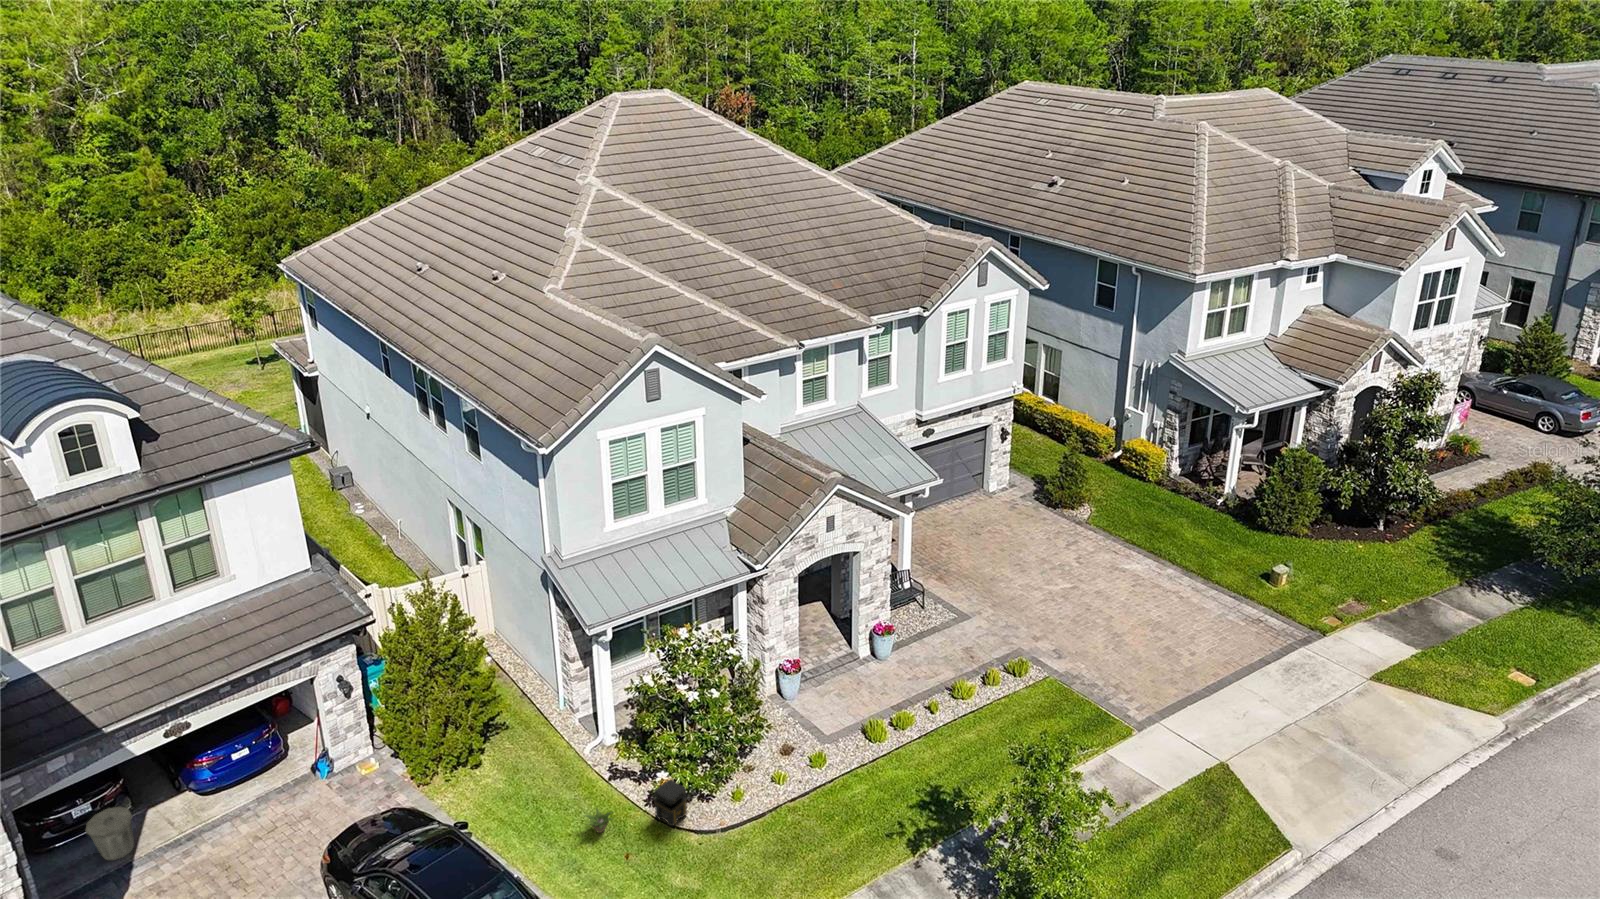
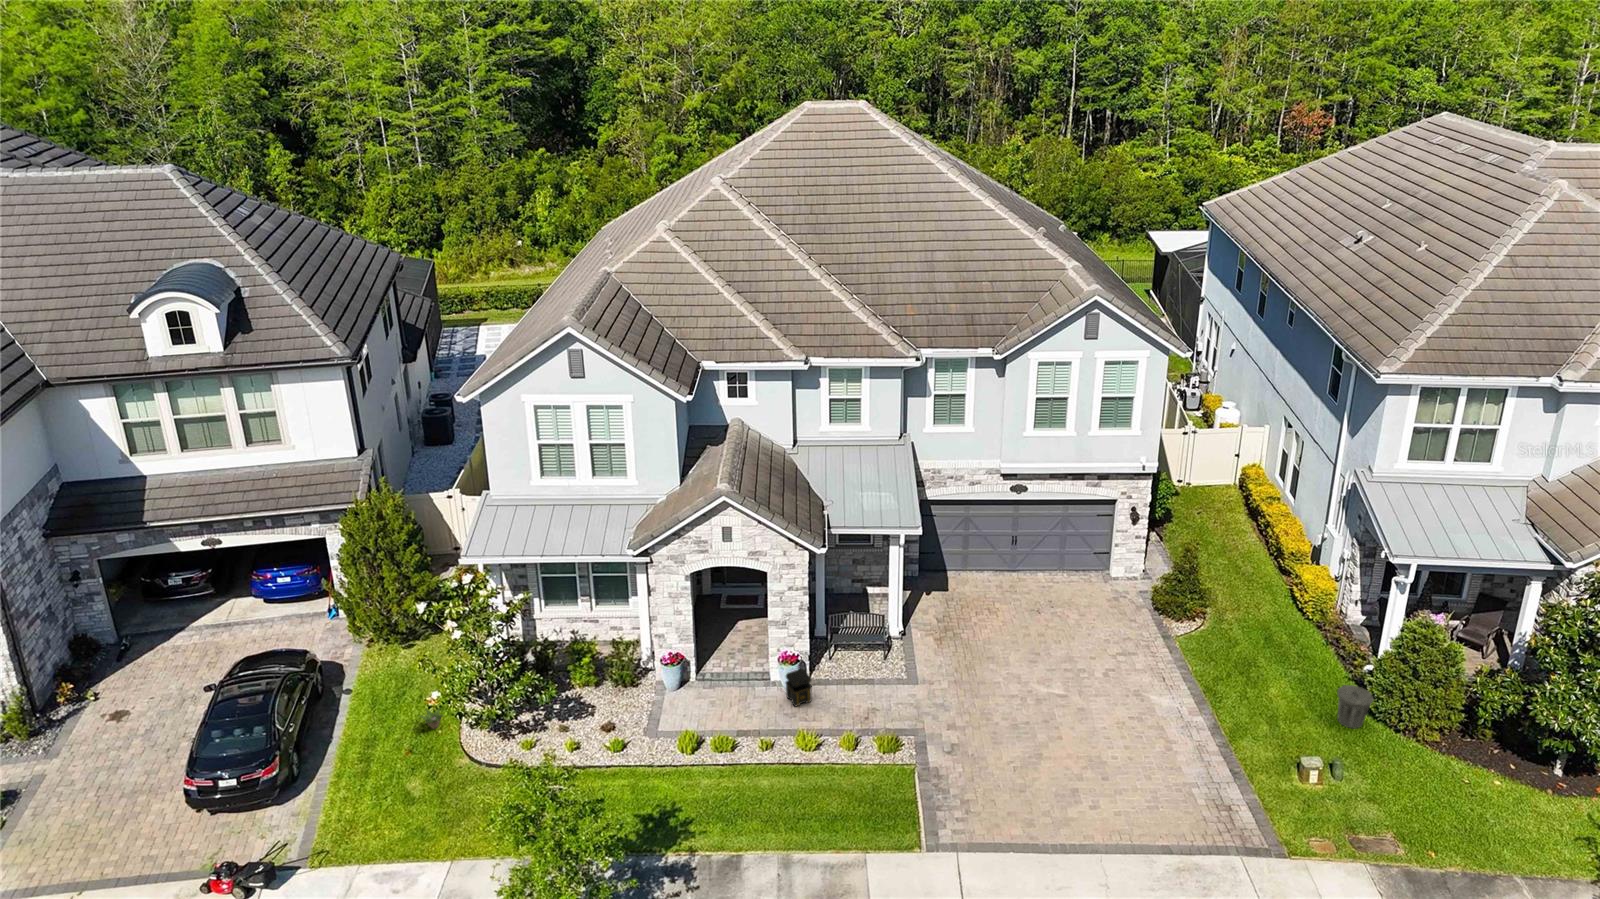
toolbox: present [654,780,687,826] -> present [786,669,812,706]
trash can: present [86,807,134,860] -> present [1337,685,1373,729]

